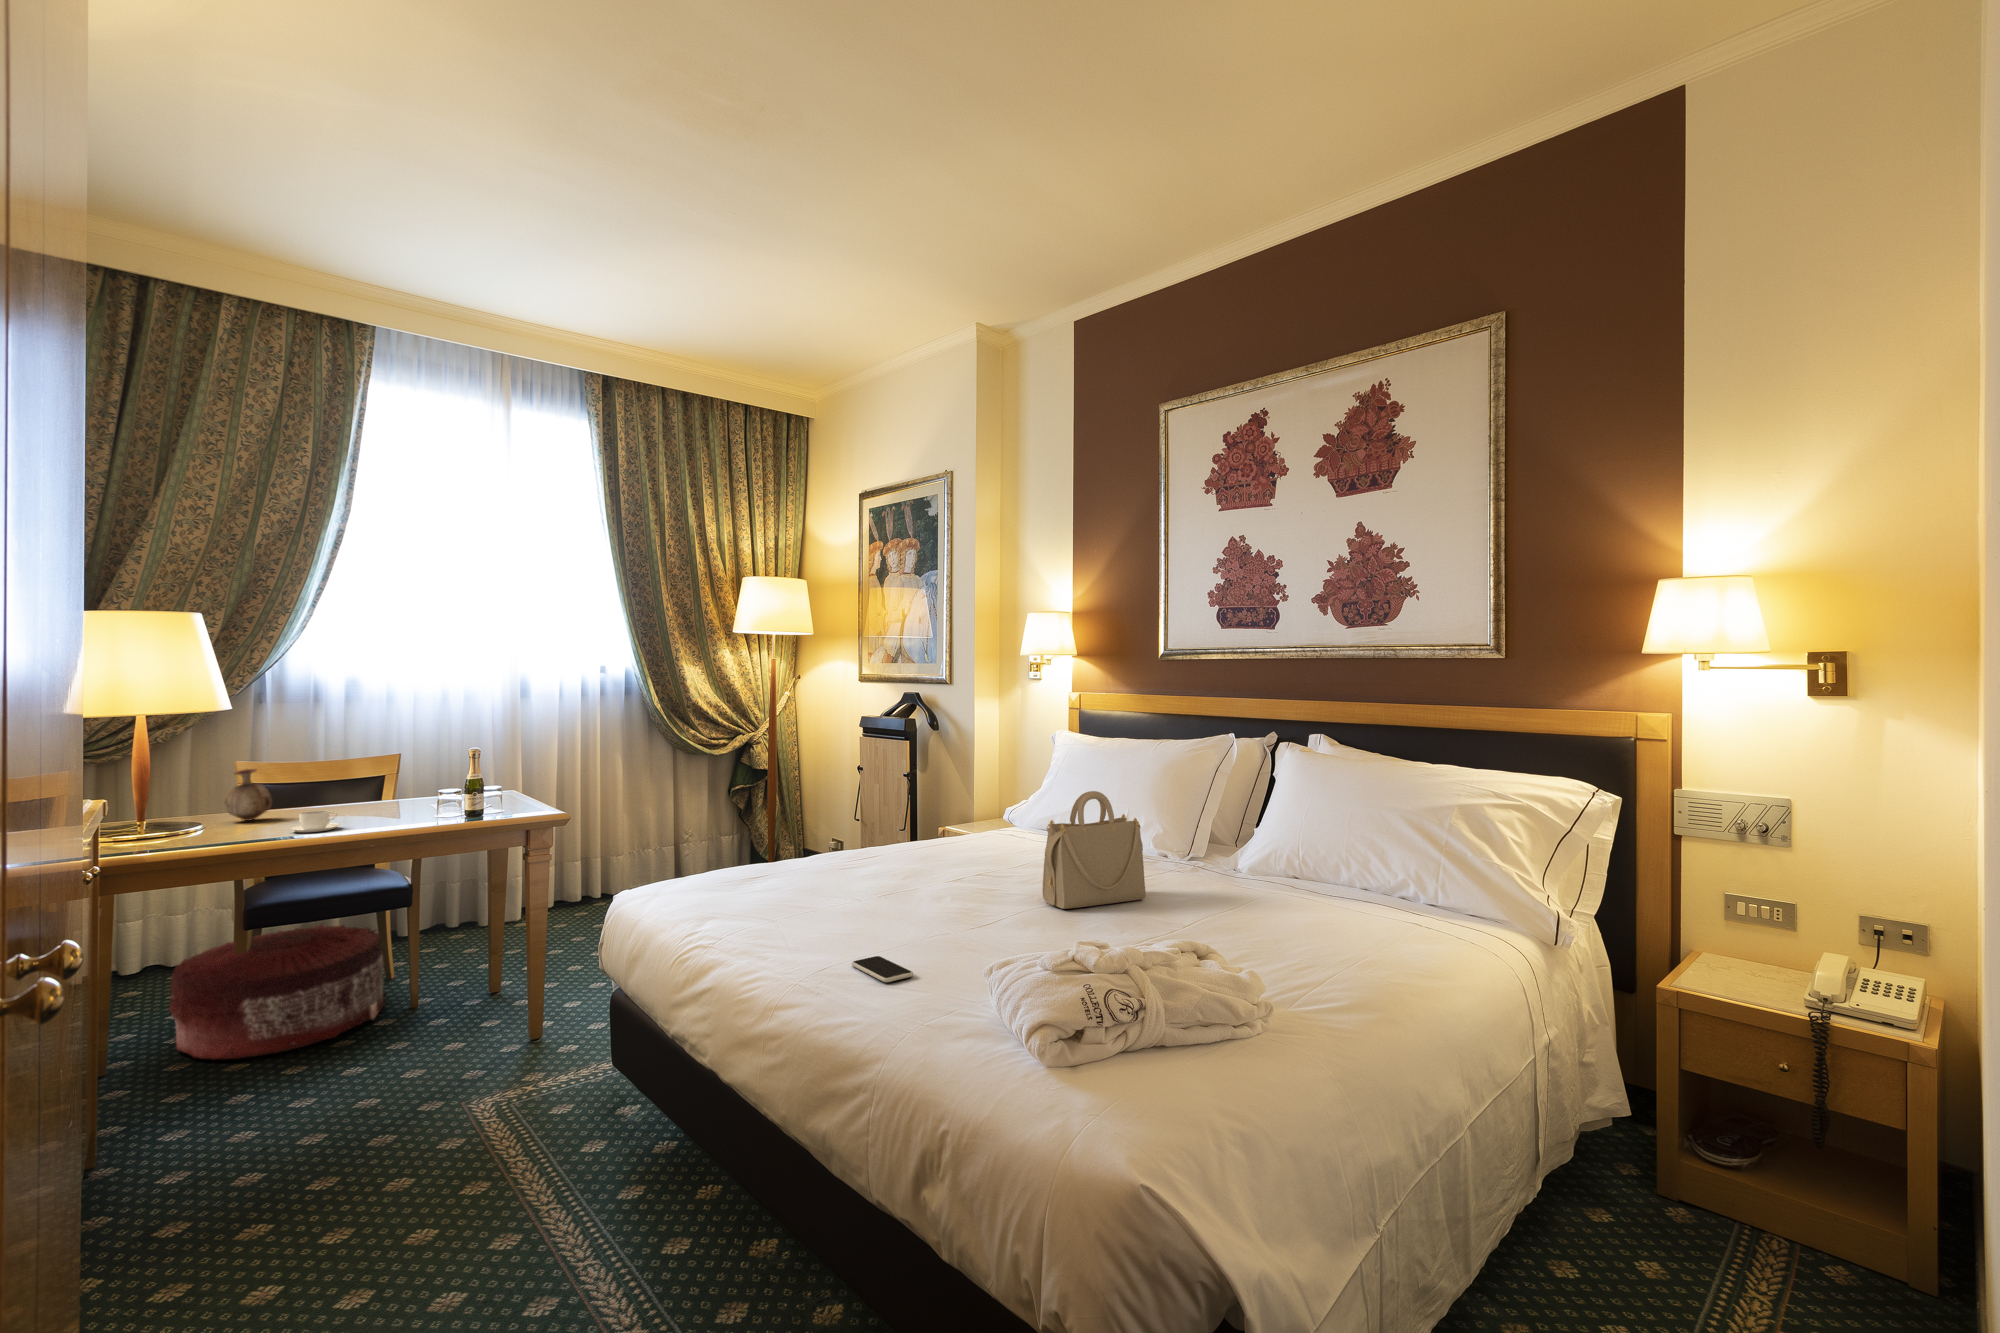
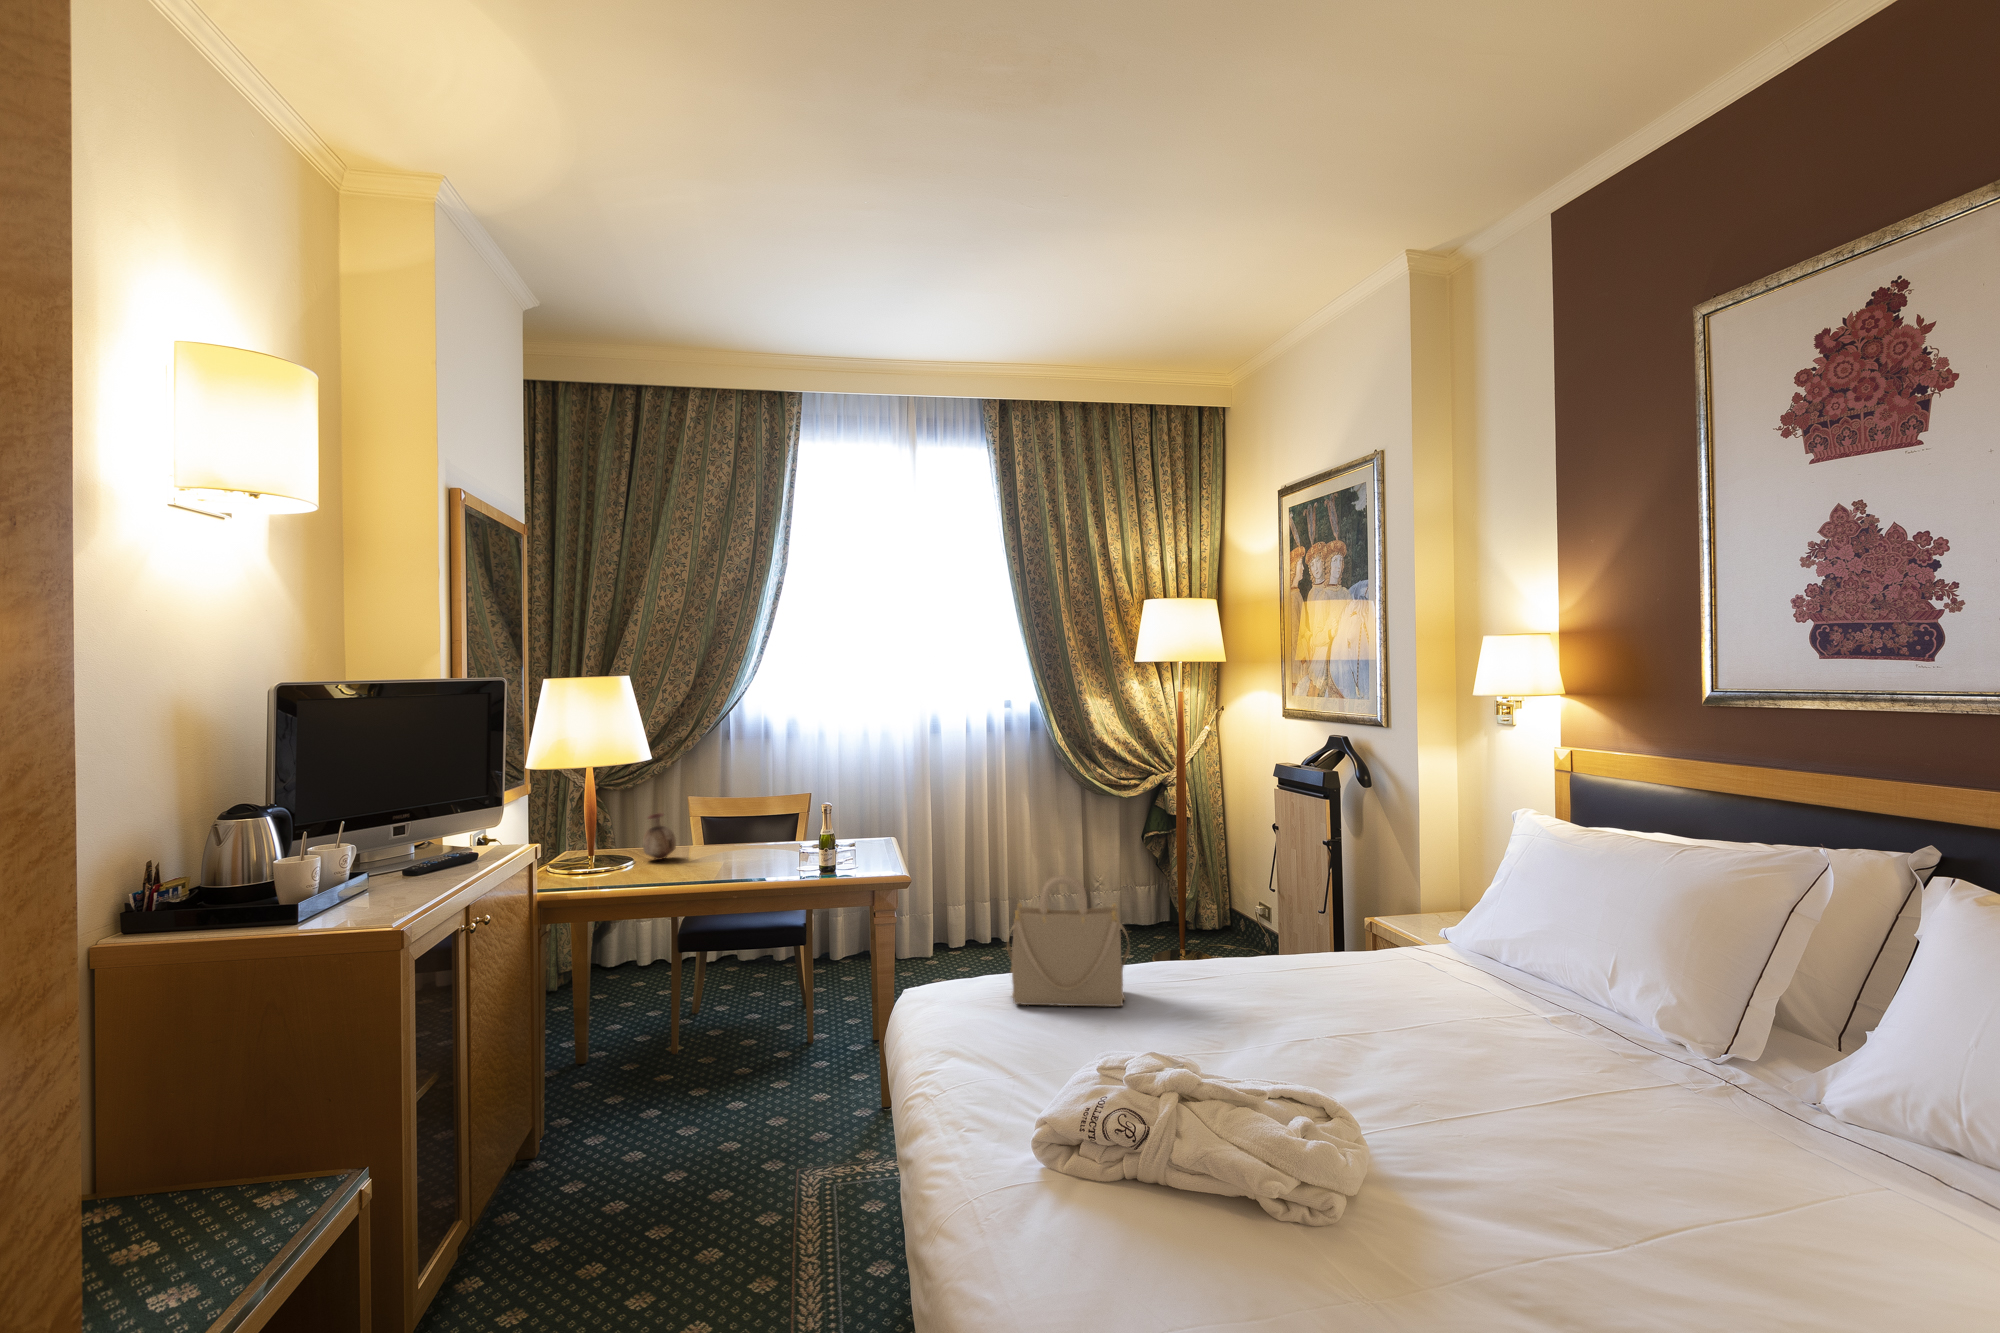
handbag: present [1042,791,1145,909] -> present [1007,875,1130,1006]
coffee cup: present [290,810,340,832] -> none [664,861,704,883]
pouf: present [169,925,387,1059] -> none [621,946,789,1070]
smartphone: present [852,956,913,982] -> none [1051,1193,1118,1261]

